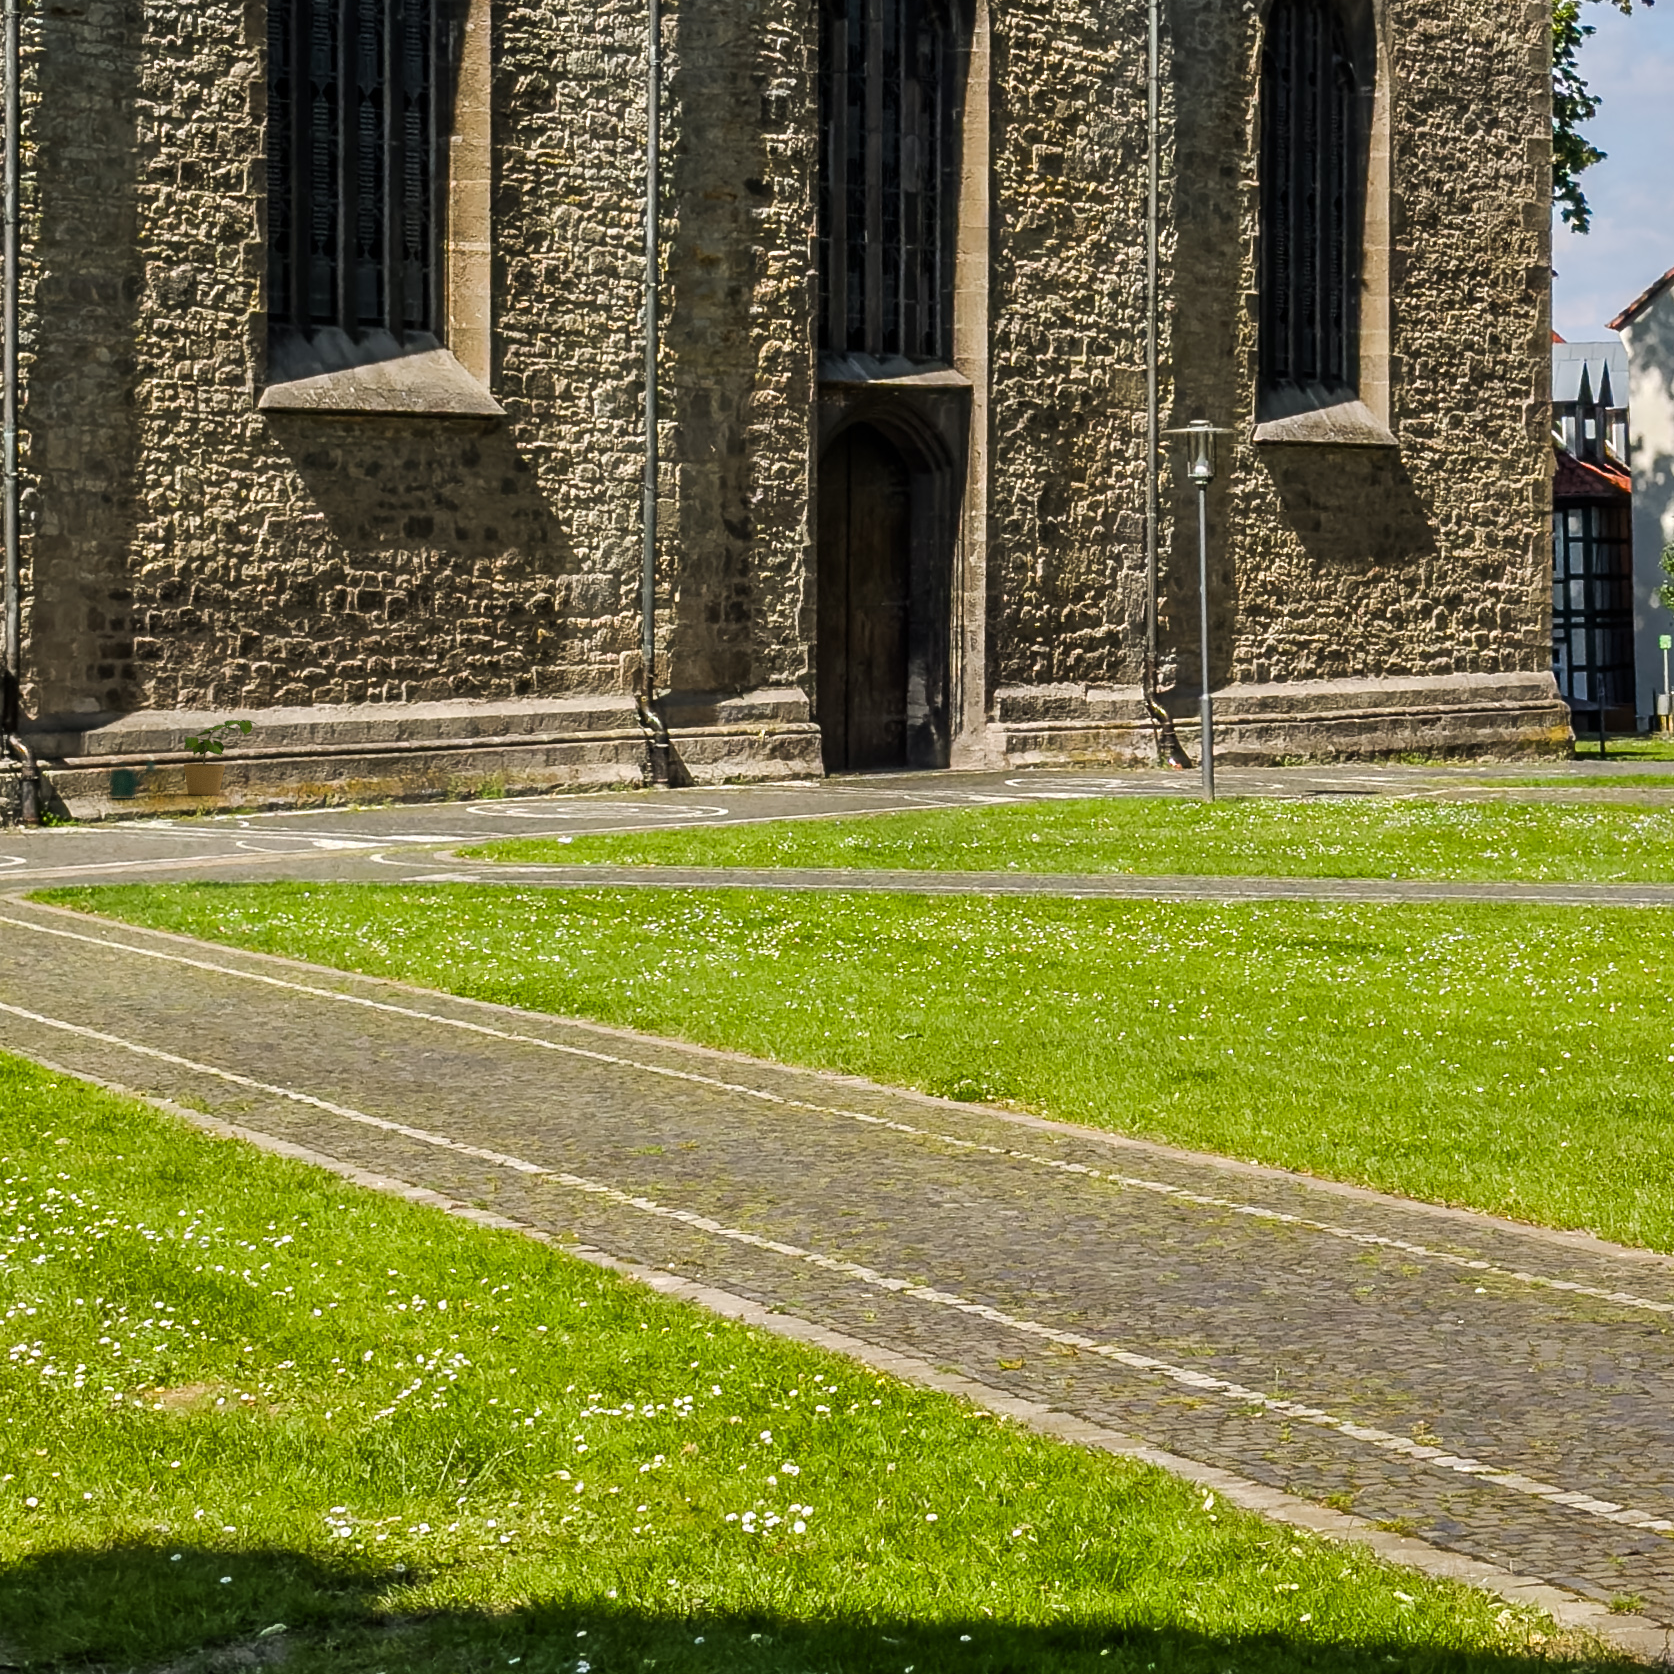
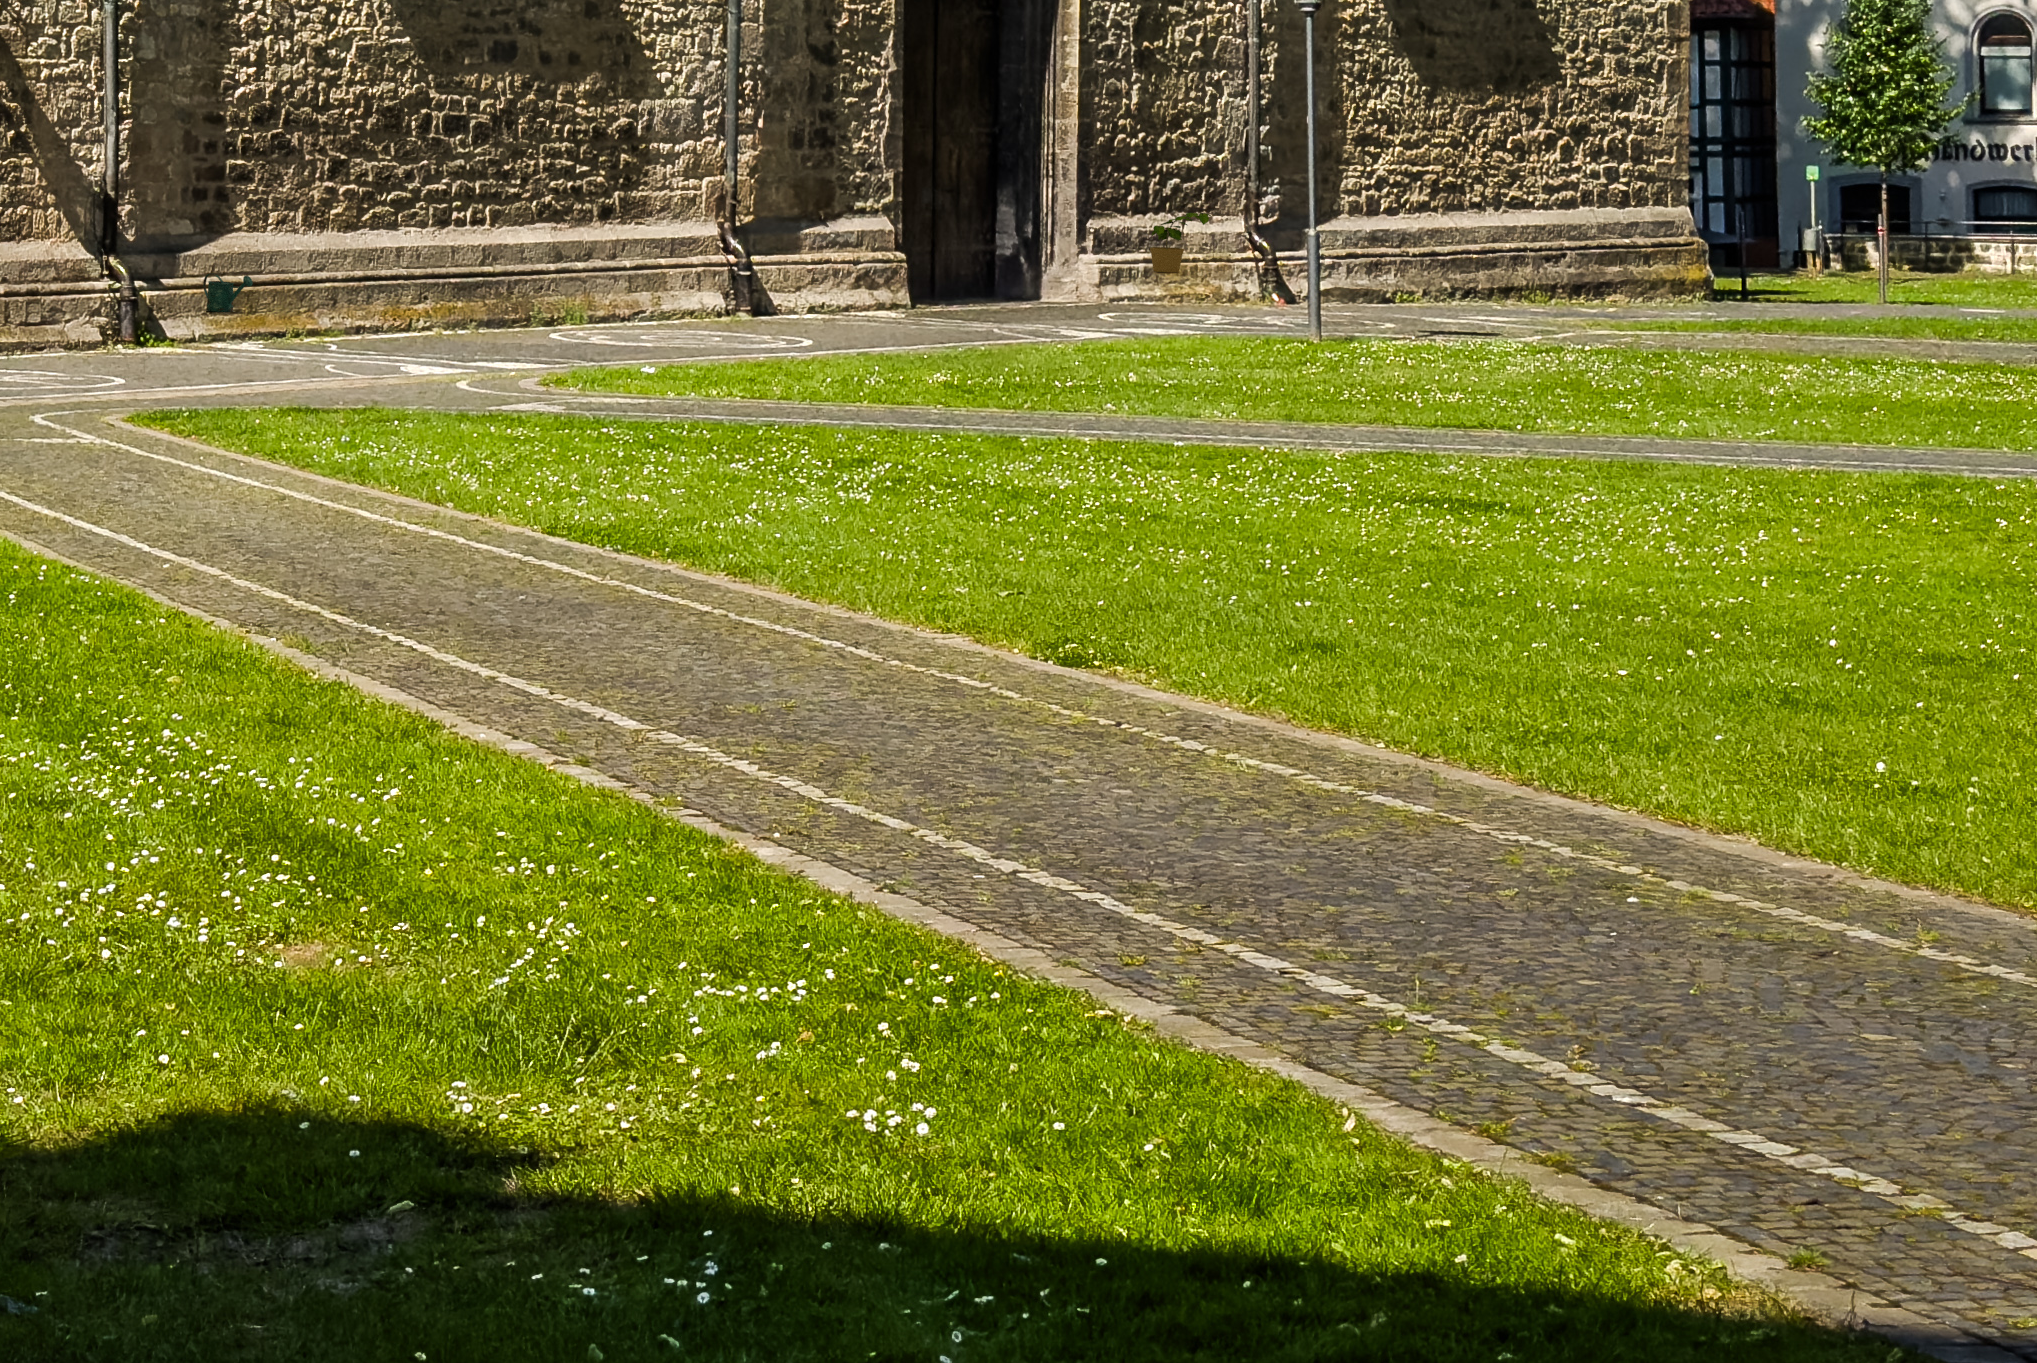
potted plant: present [184,720,256,795] -> present [1150,213,1212,273]

